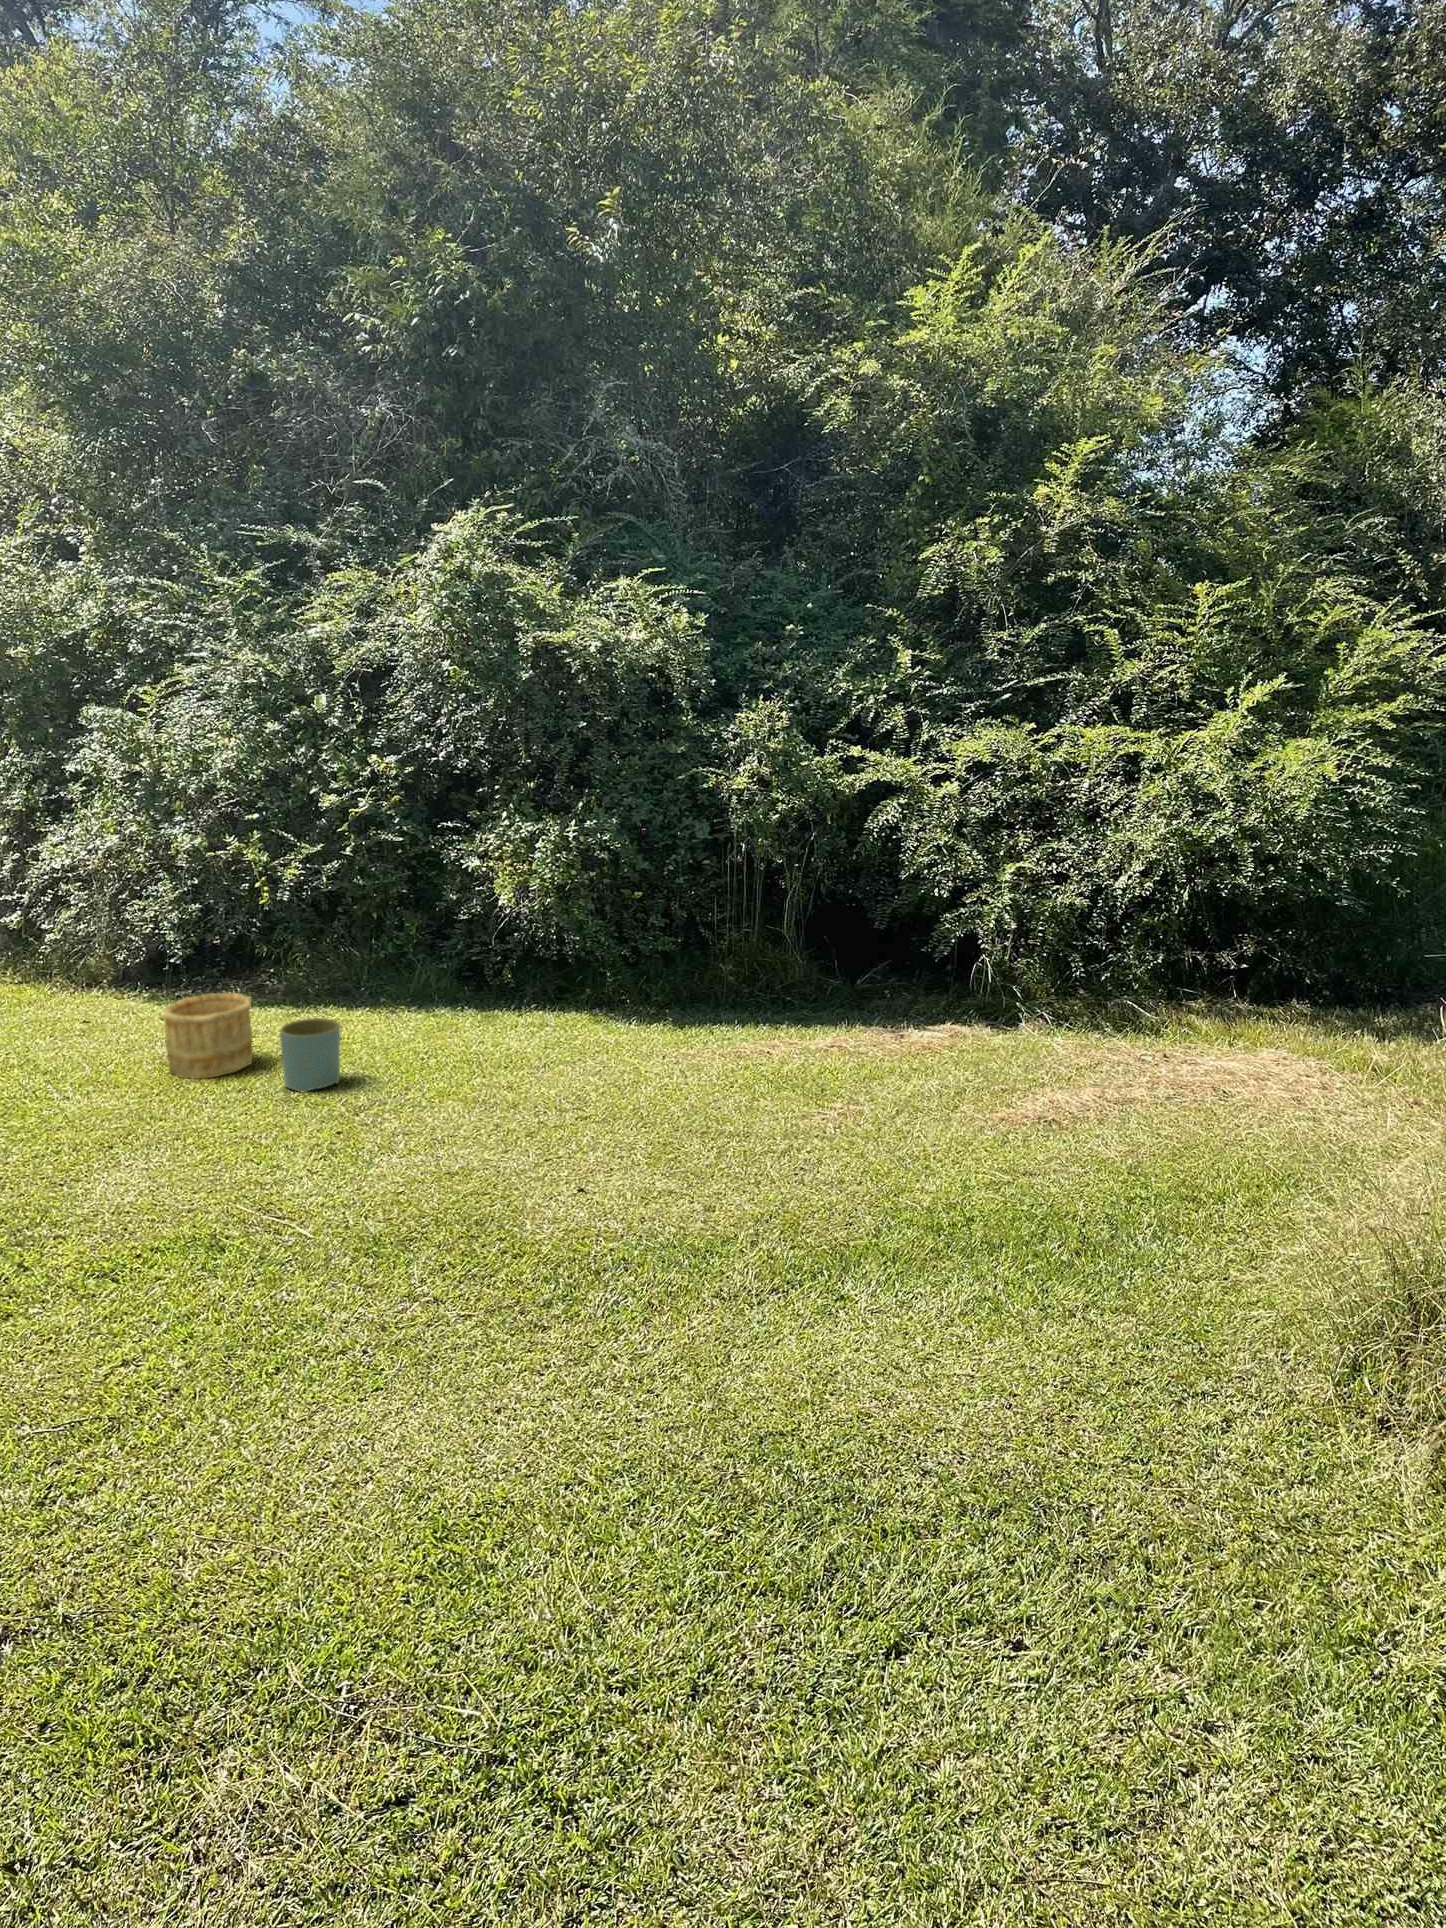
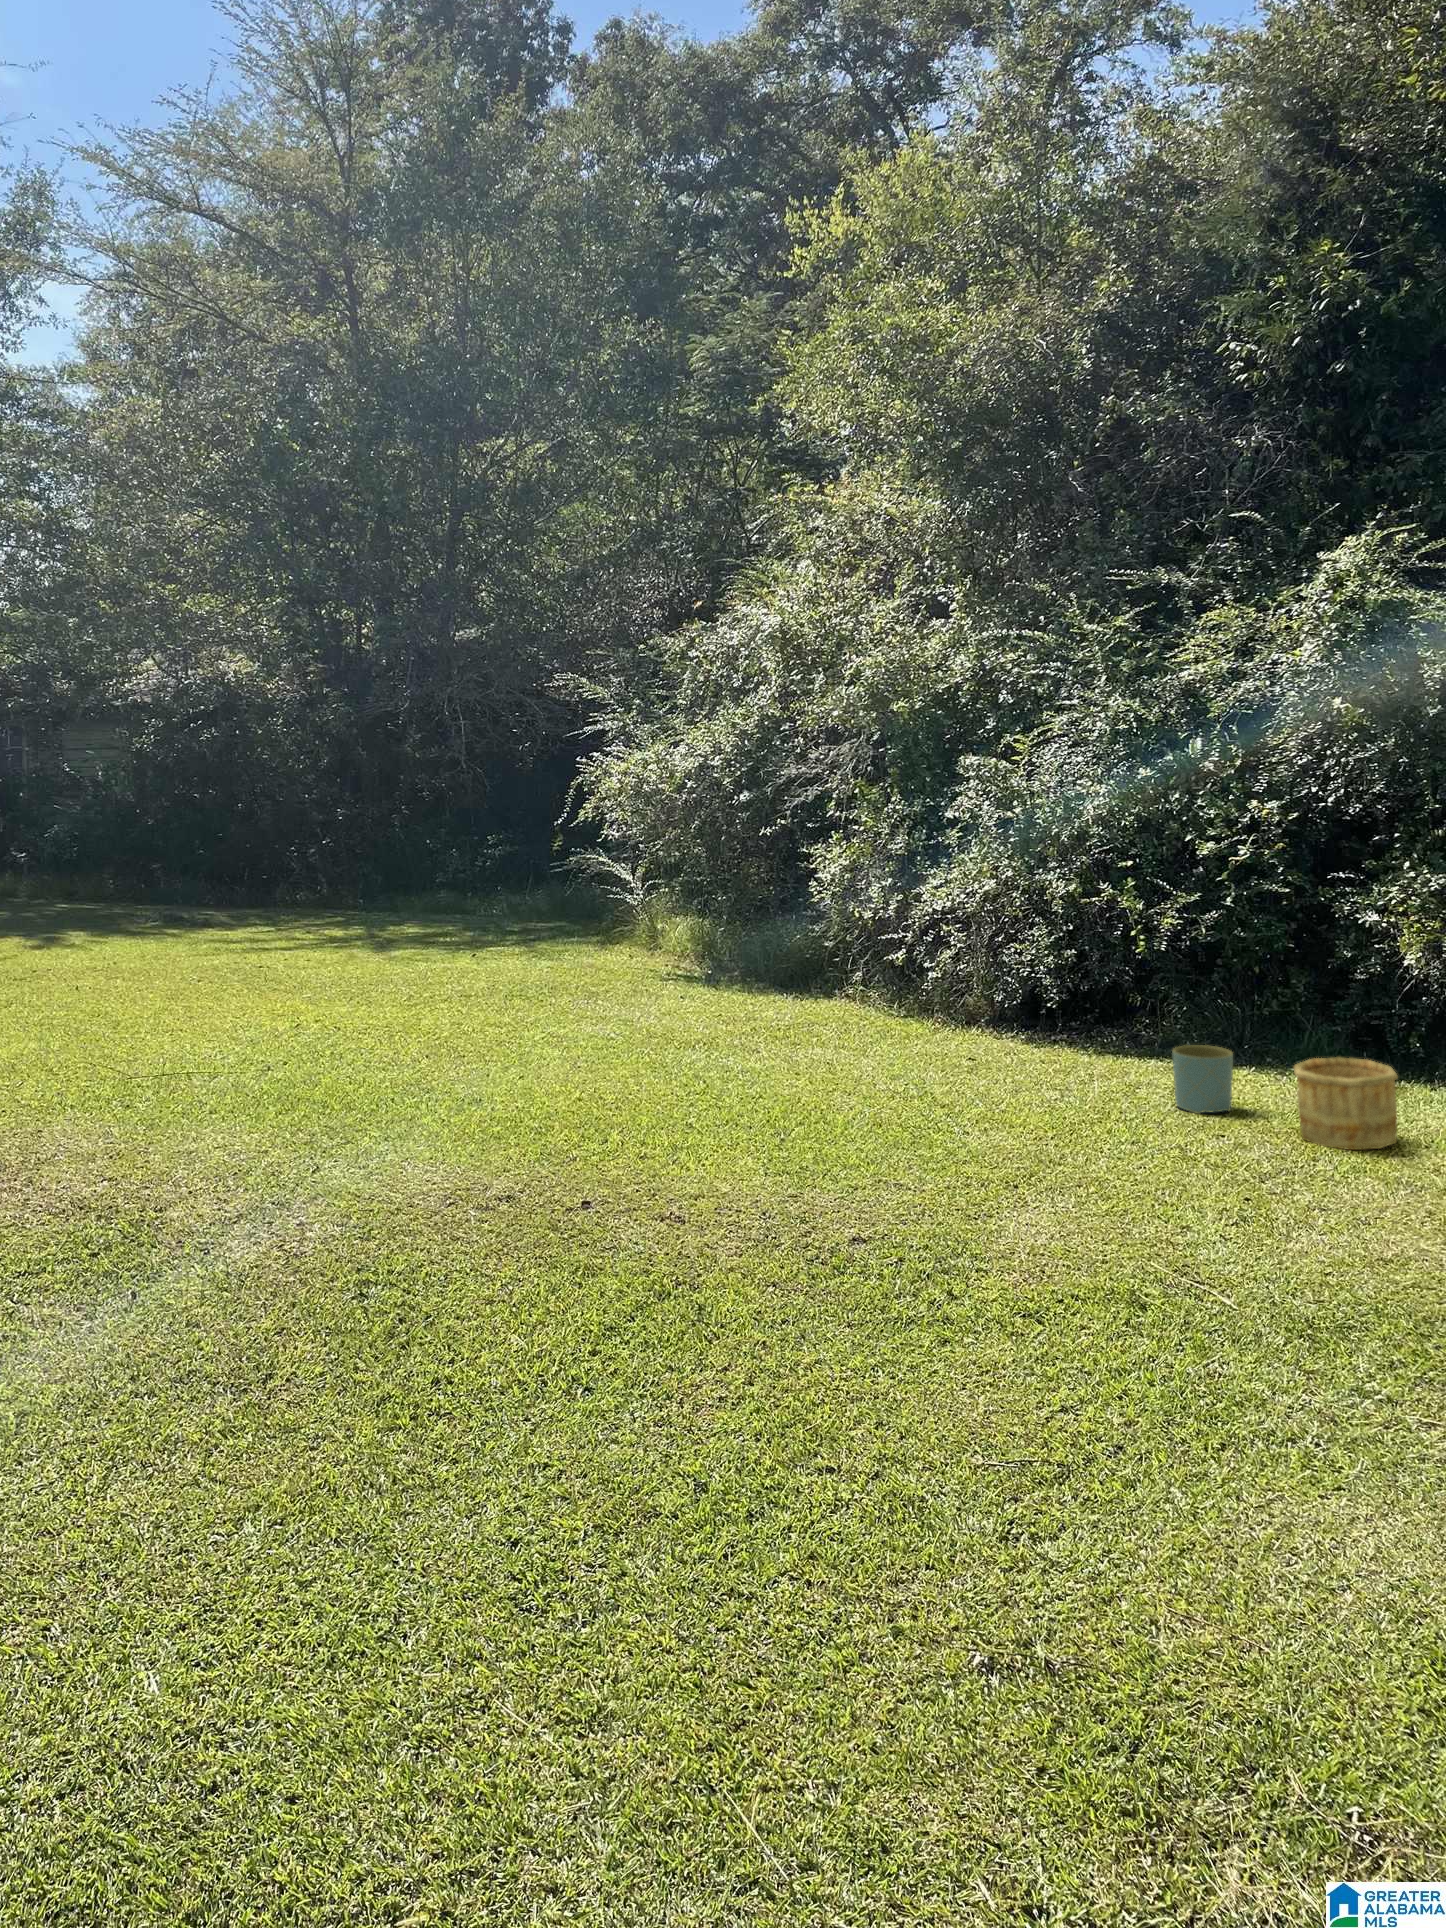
wooden bucket: present [162,993,252,1079] -> present [1294,1057,1398,1150]

